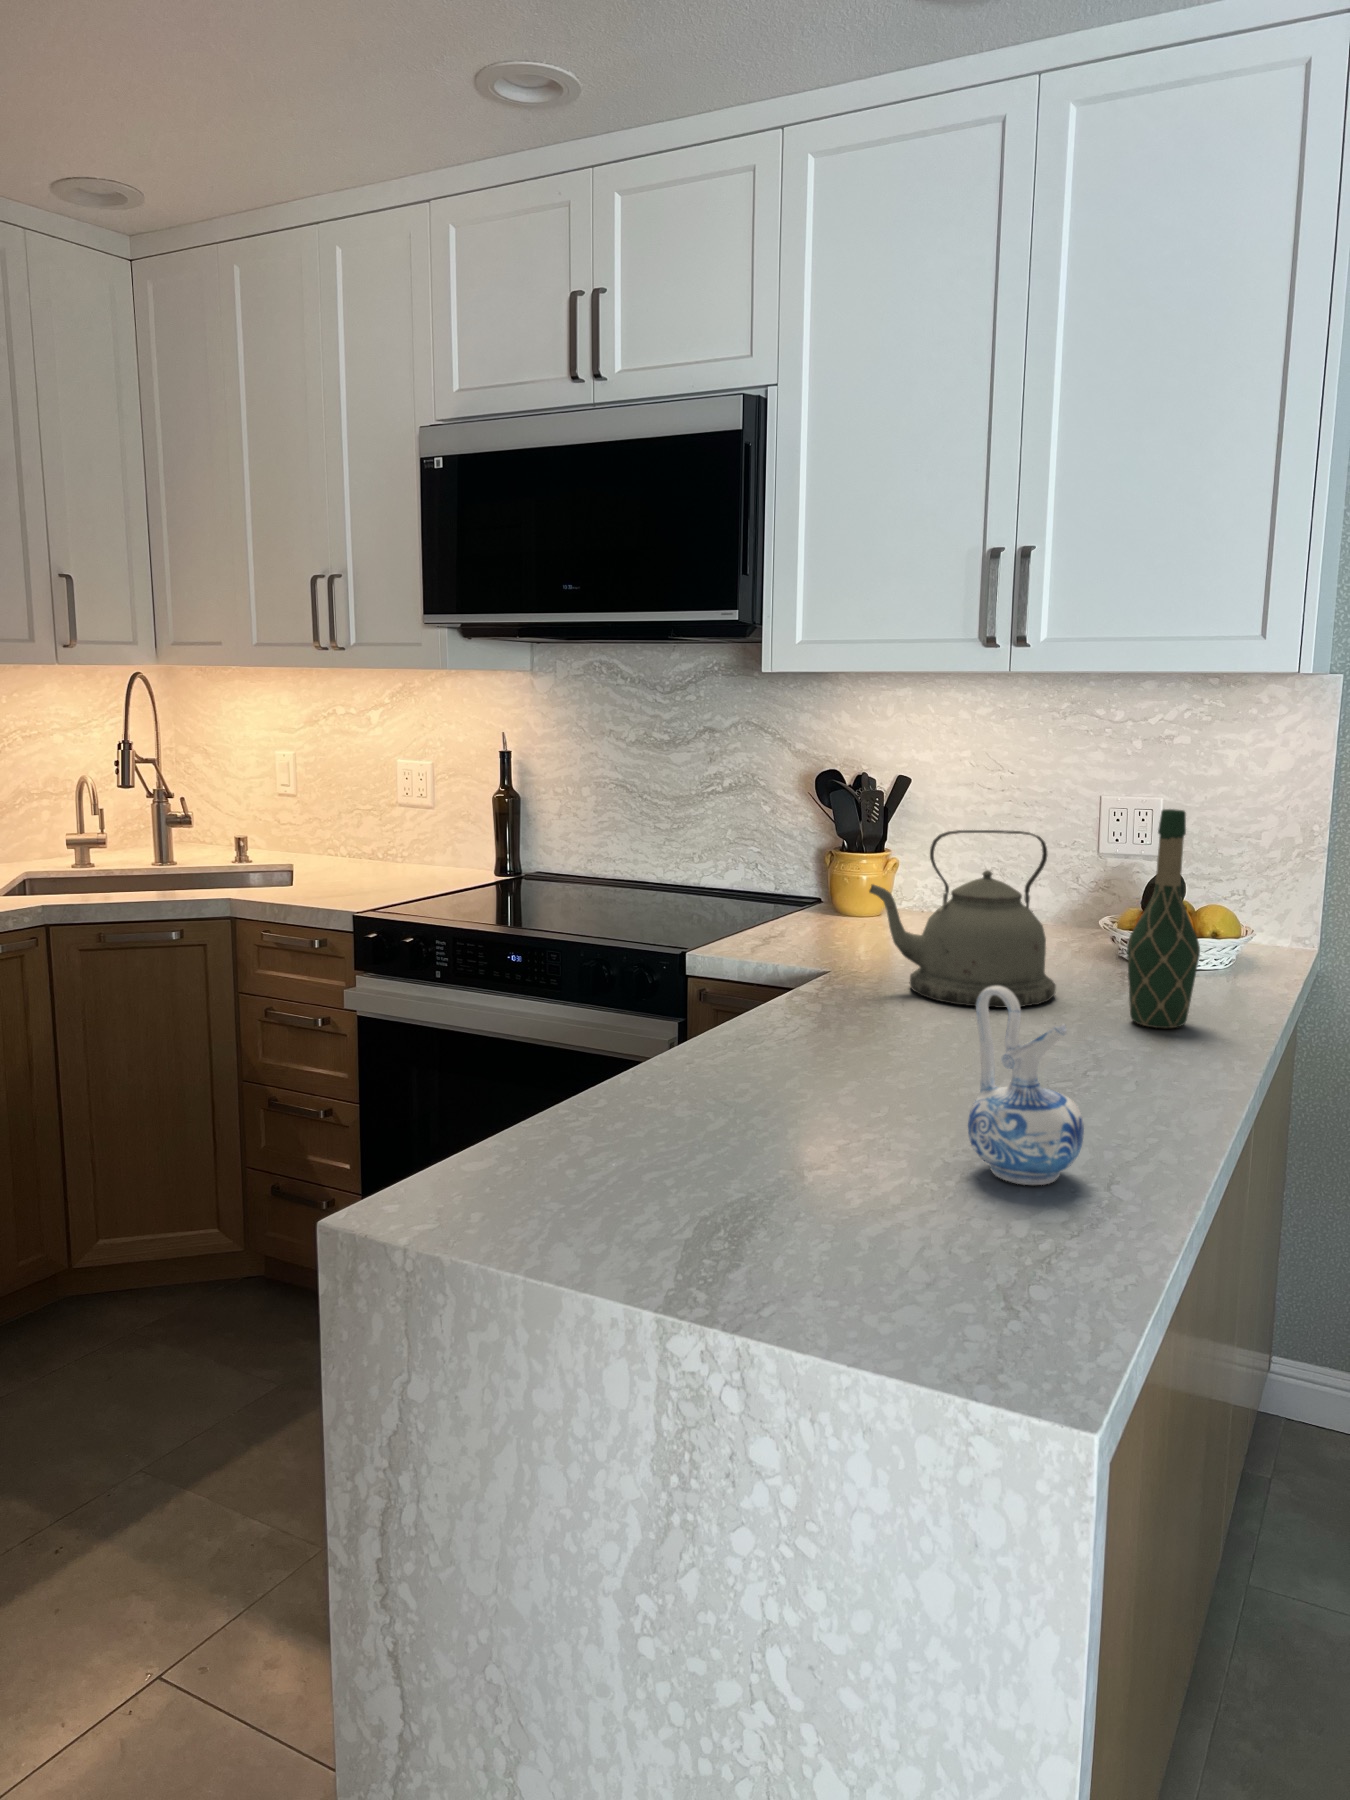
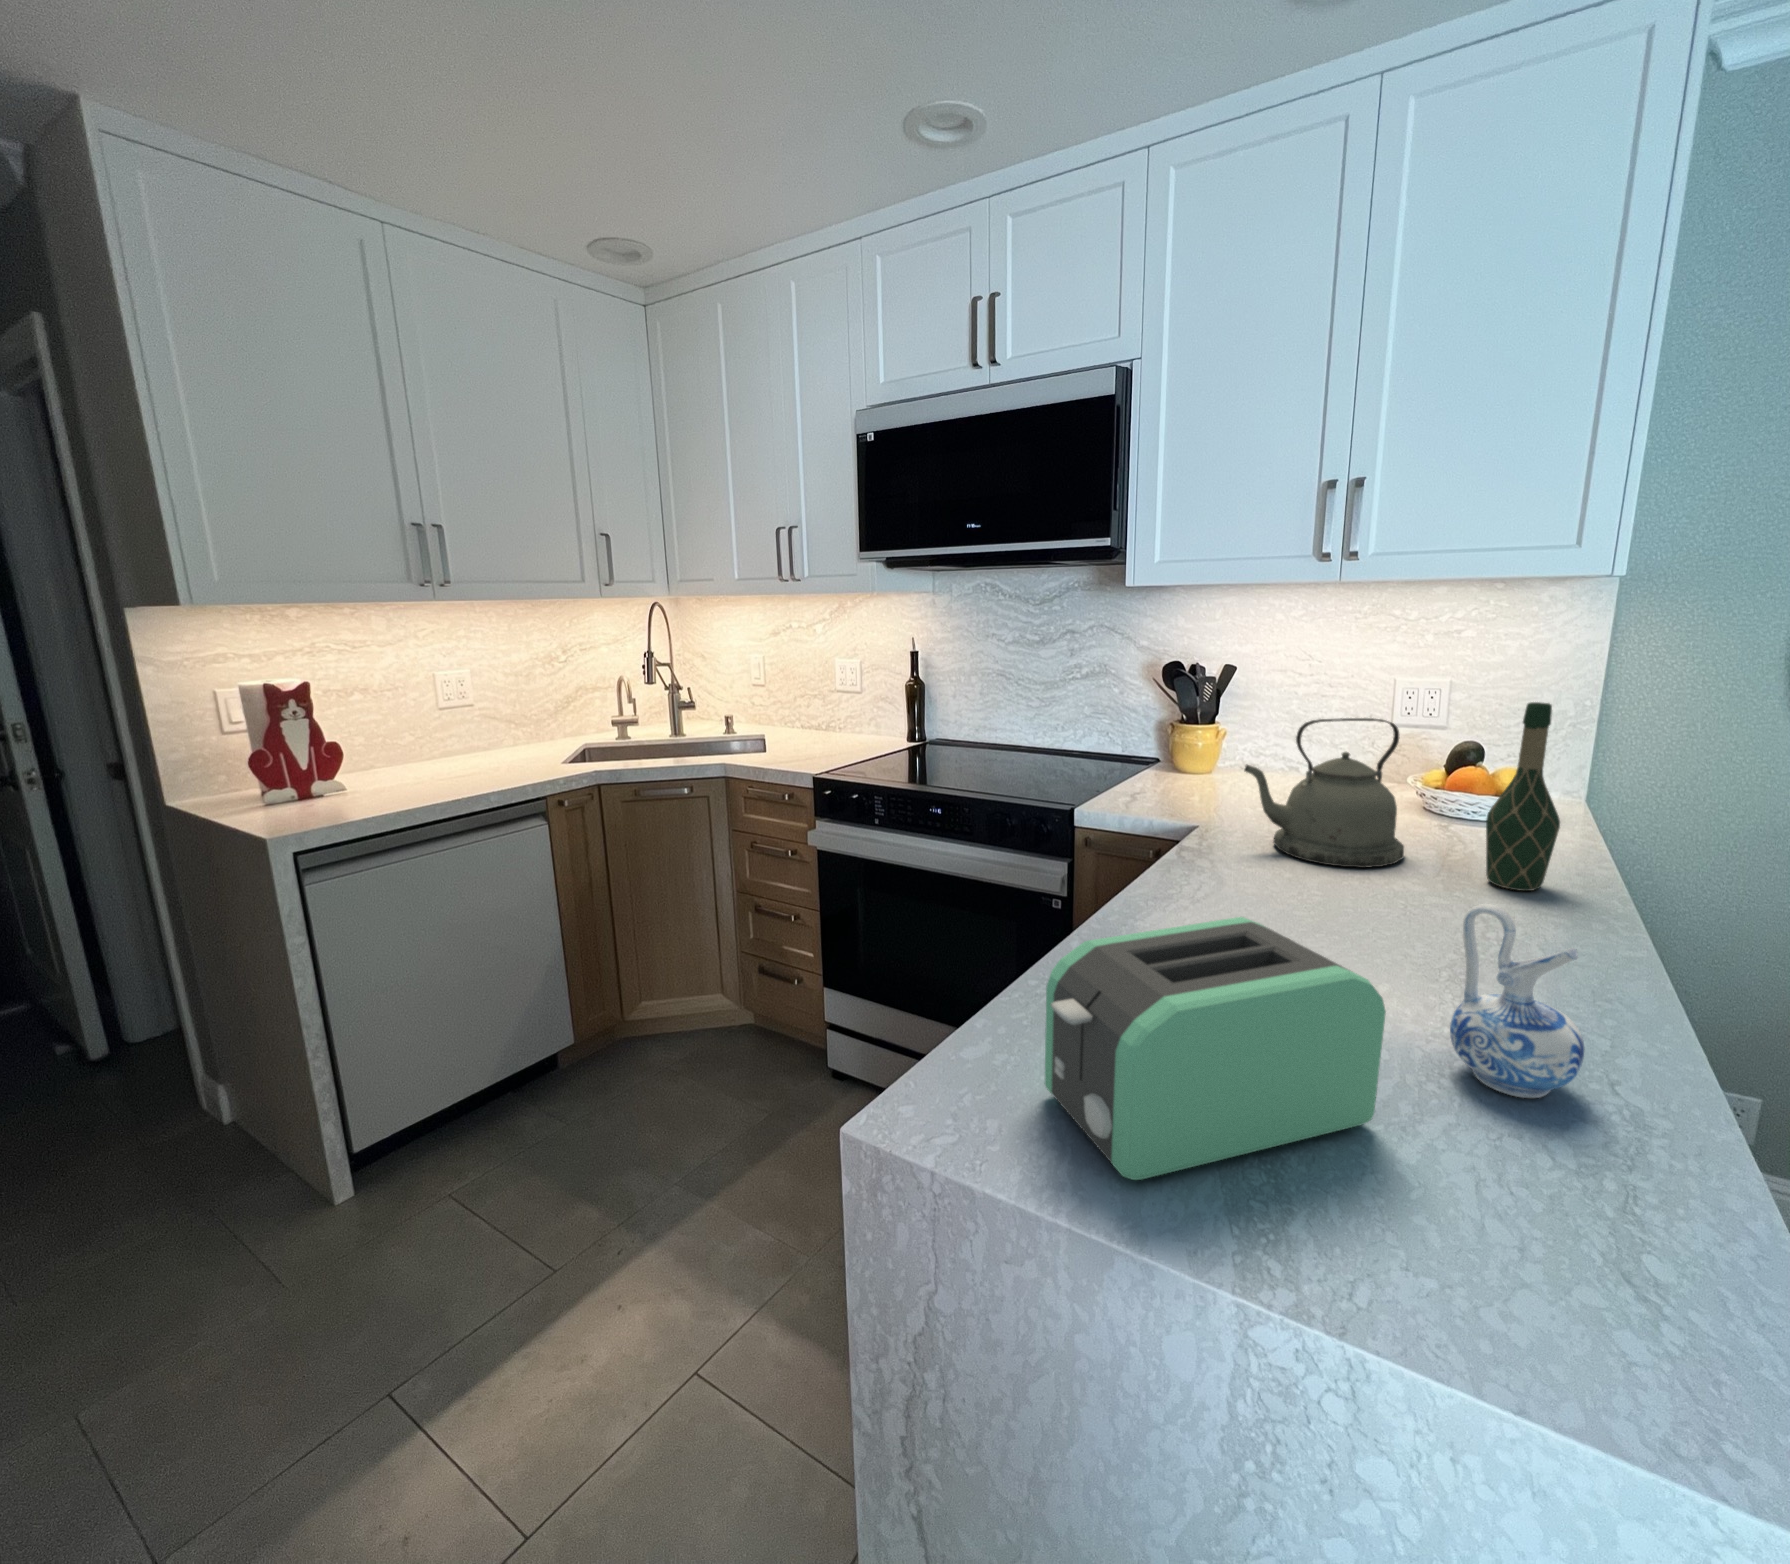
toaster: none [524,1001,867,1244] -> present [1045,917,1386,1180]

